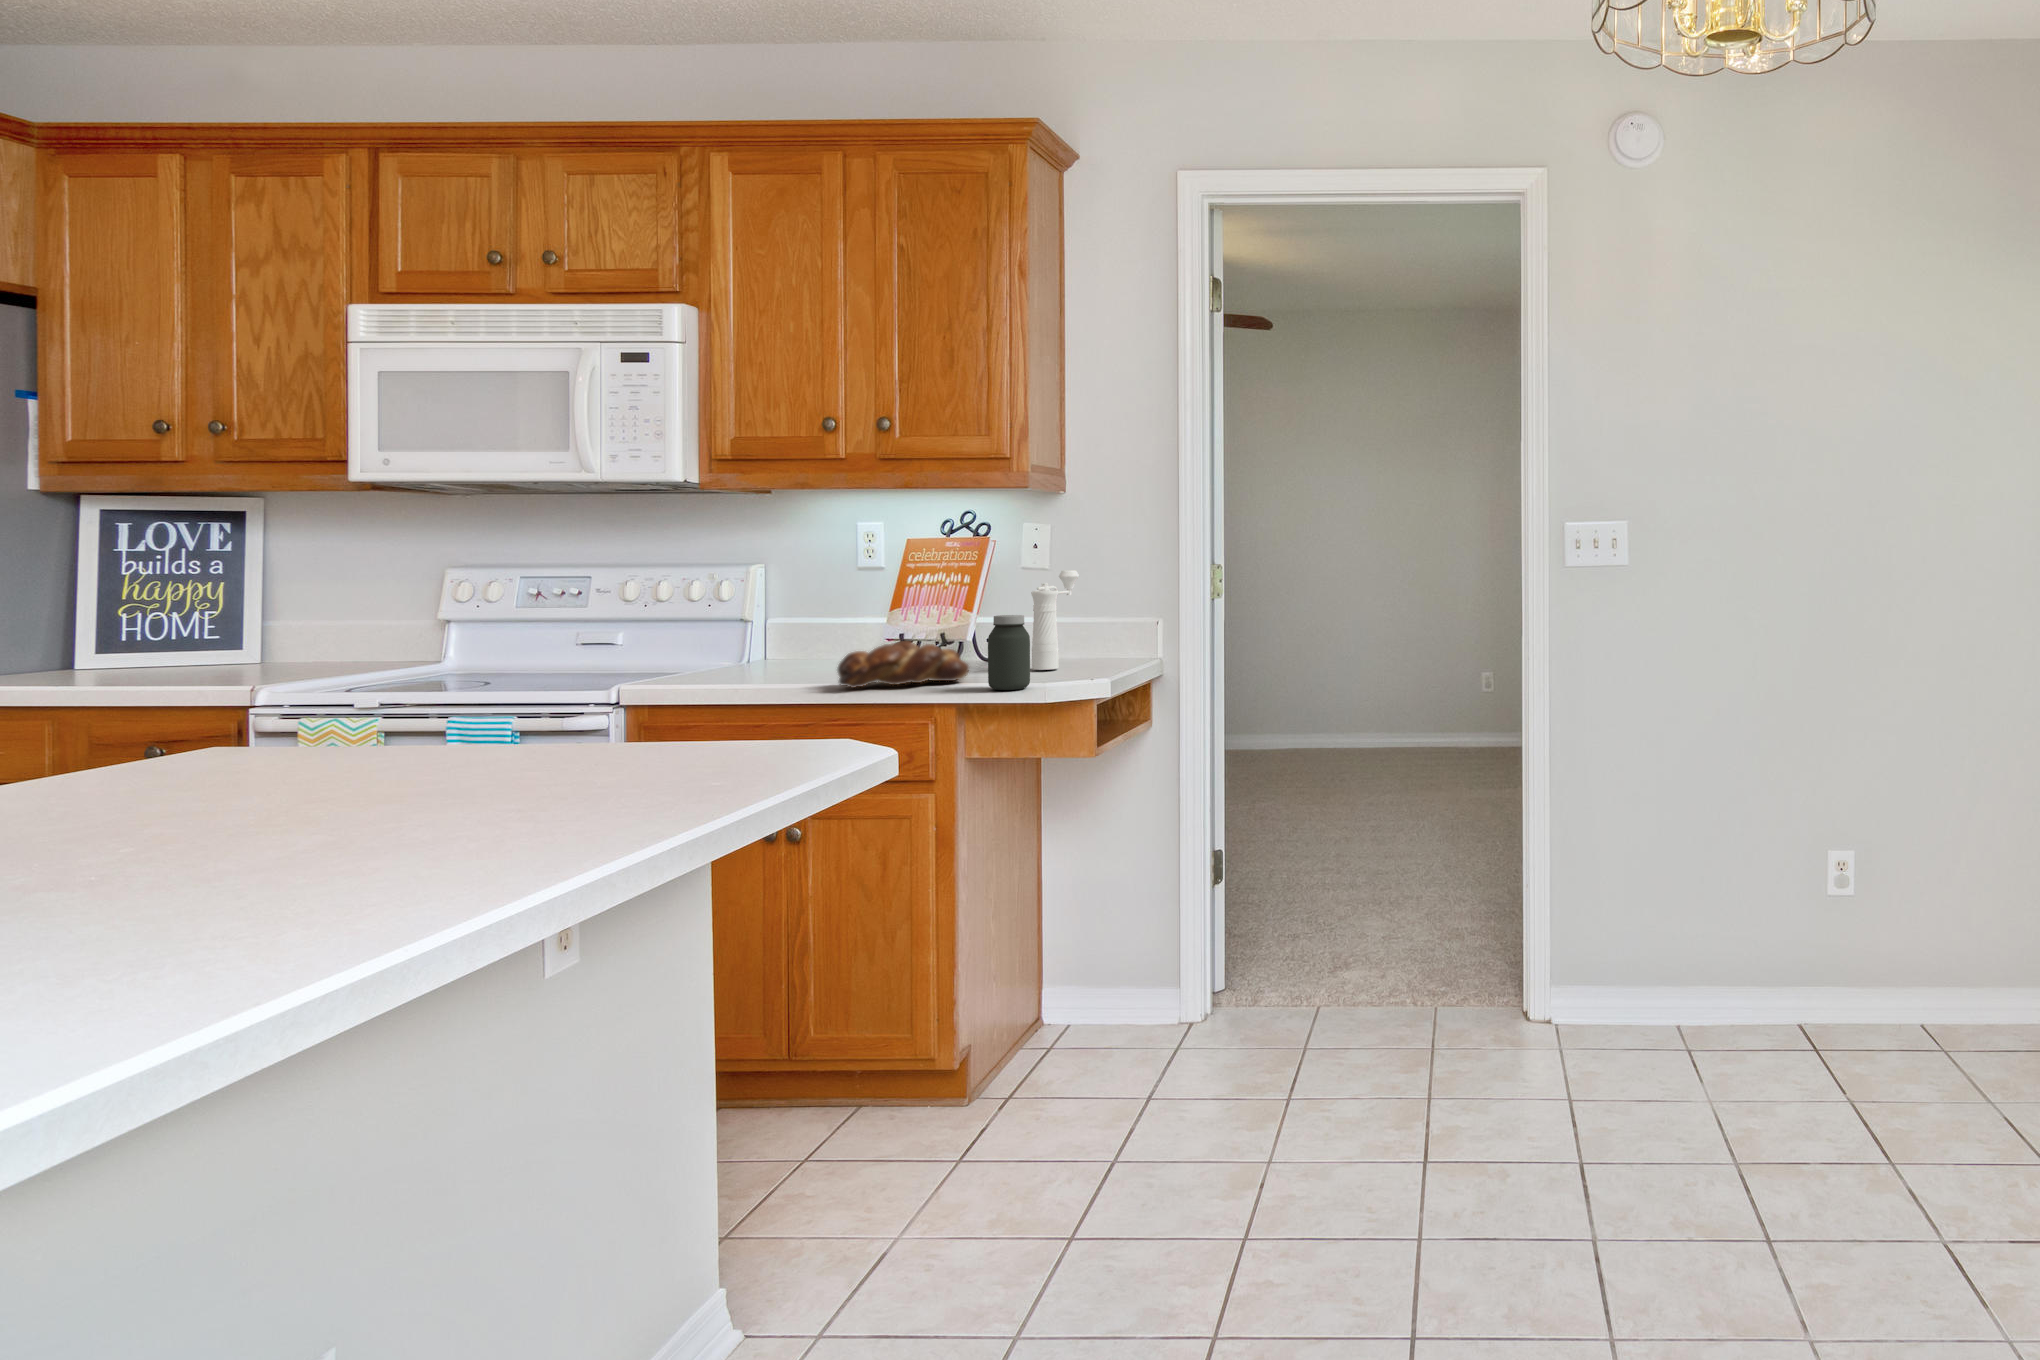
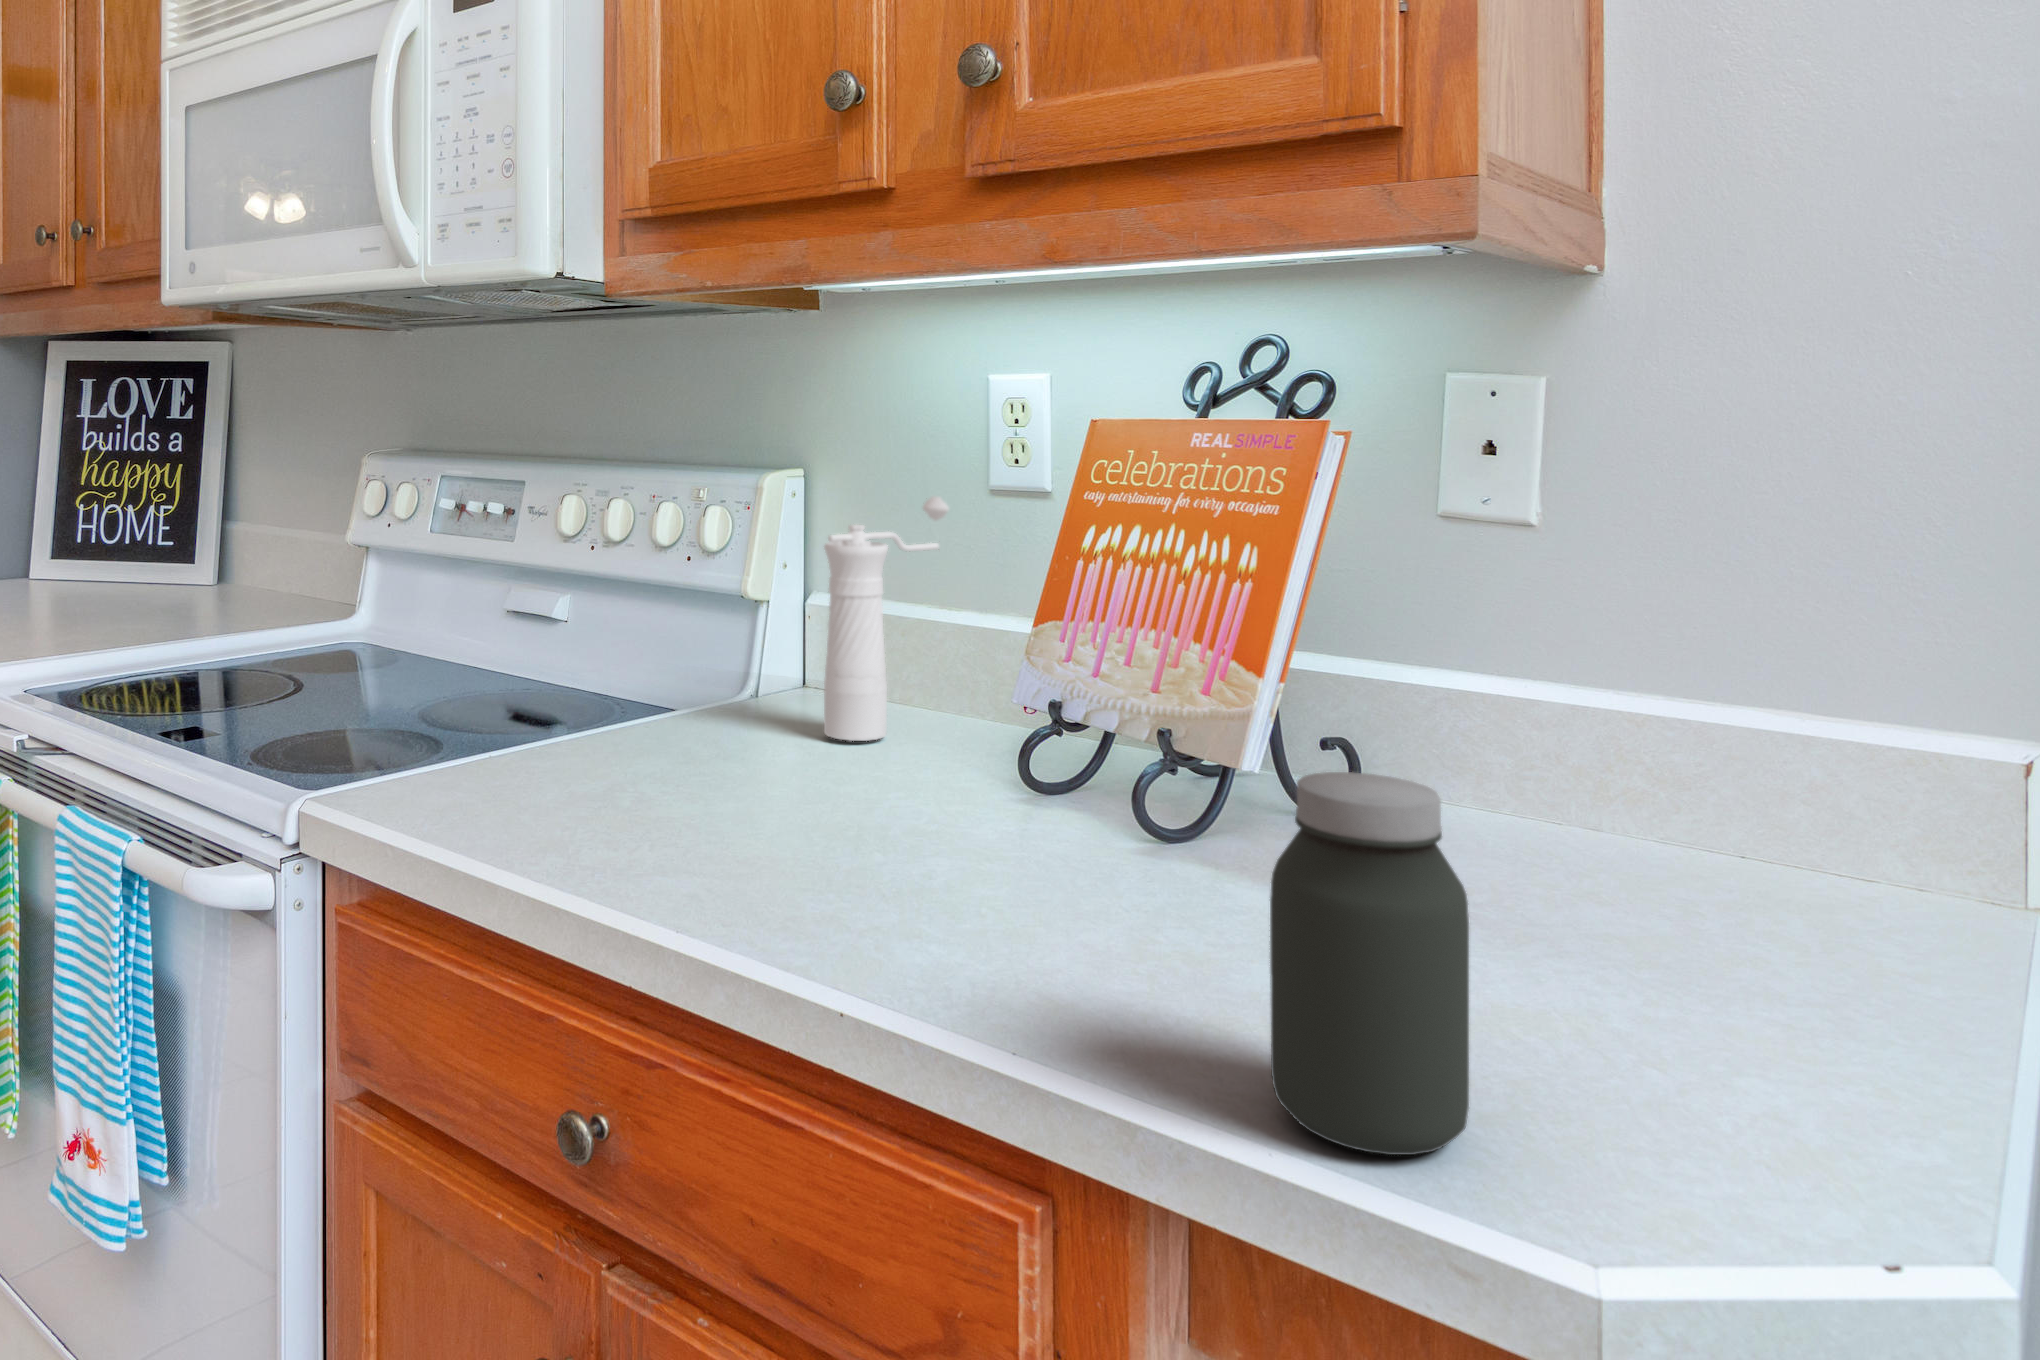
pepper mill: present [1031,570,1079,670] -> present [824,497,949,741]
bread loaf: present [837,641,969,688] -> none [783,774,1220,968]

